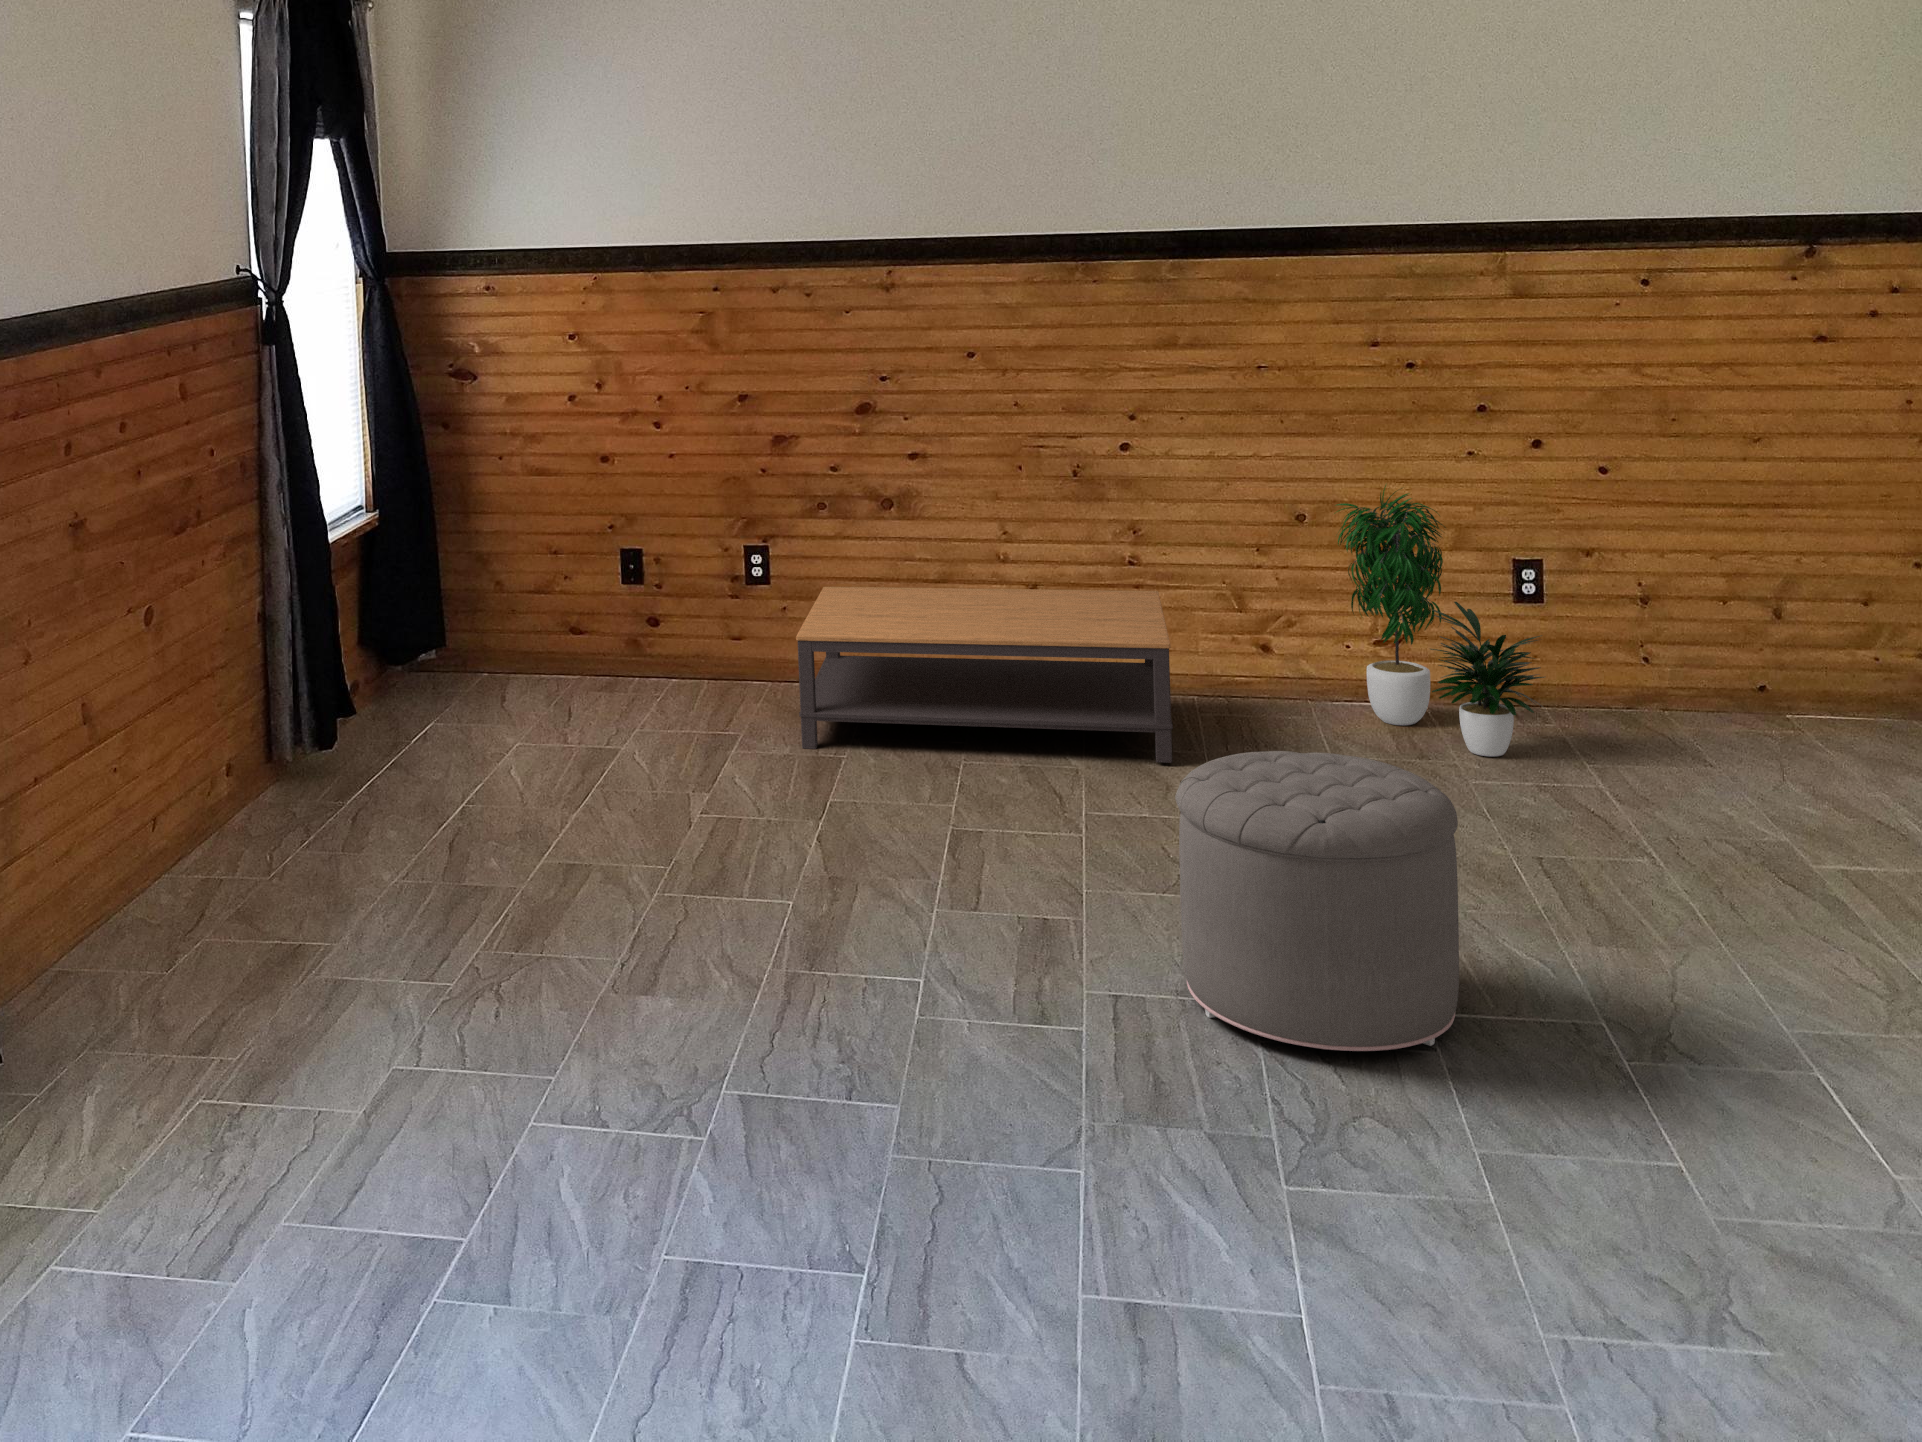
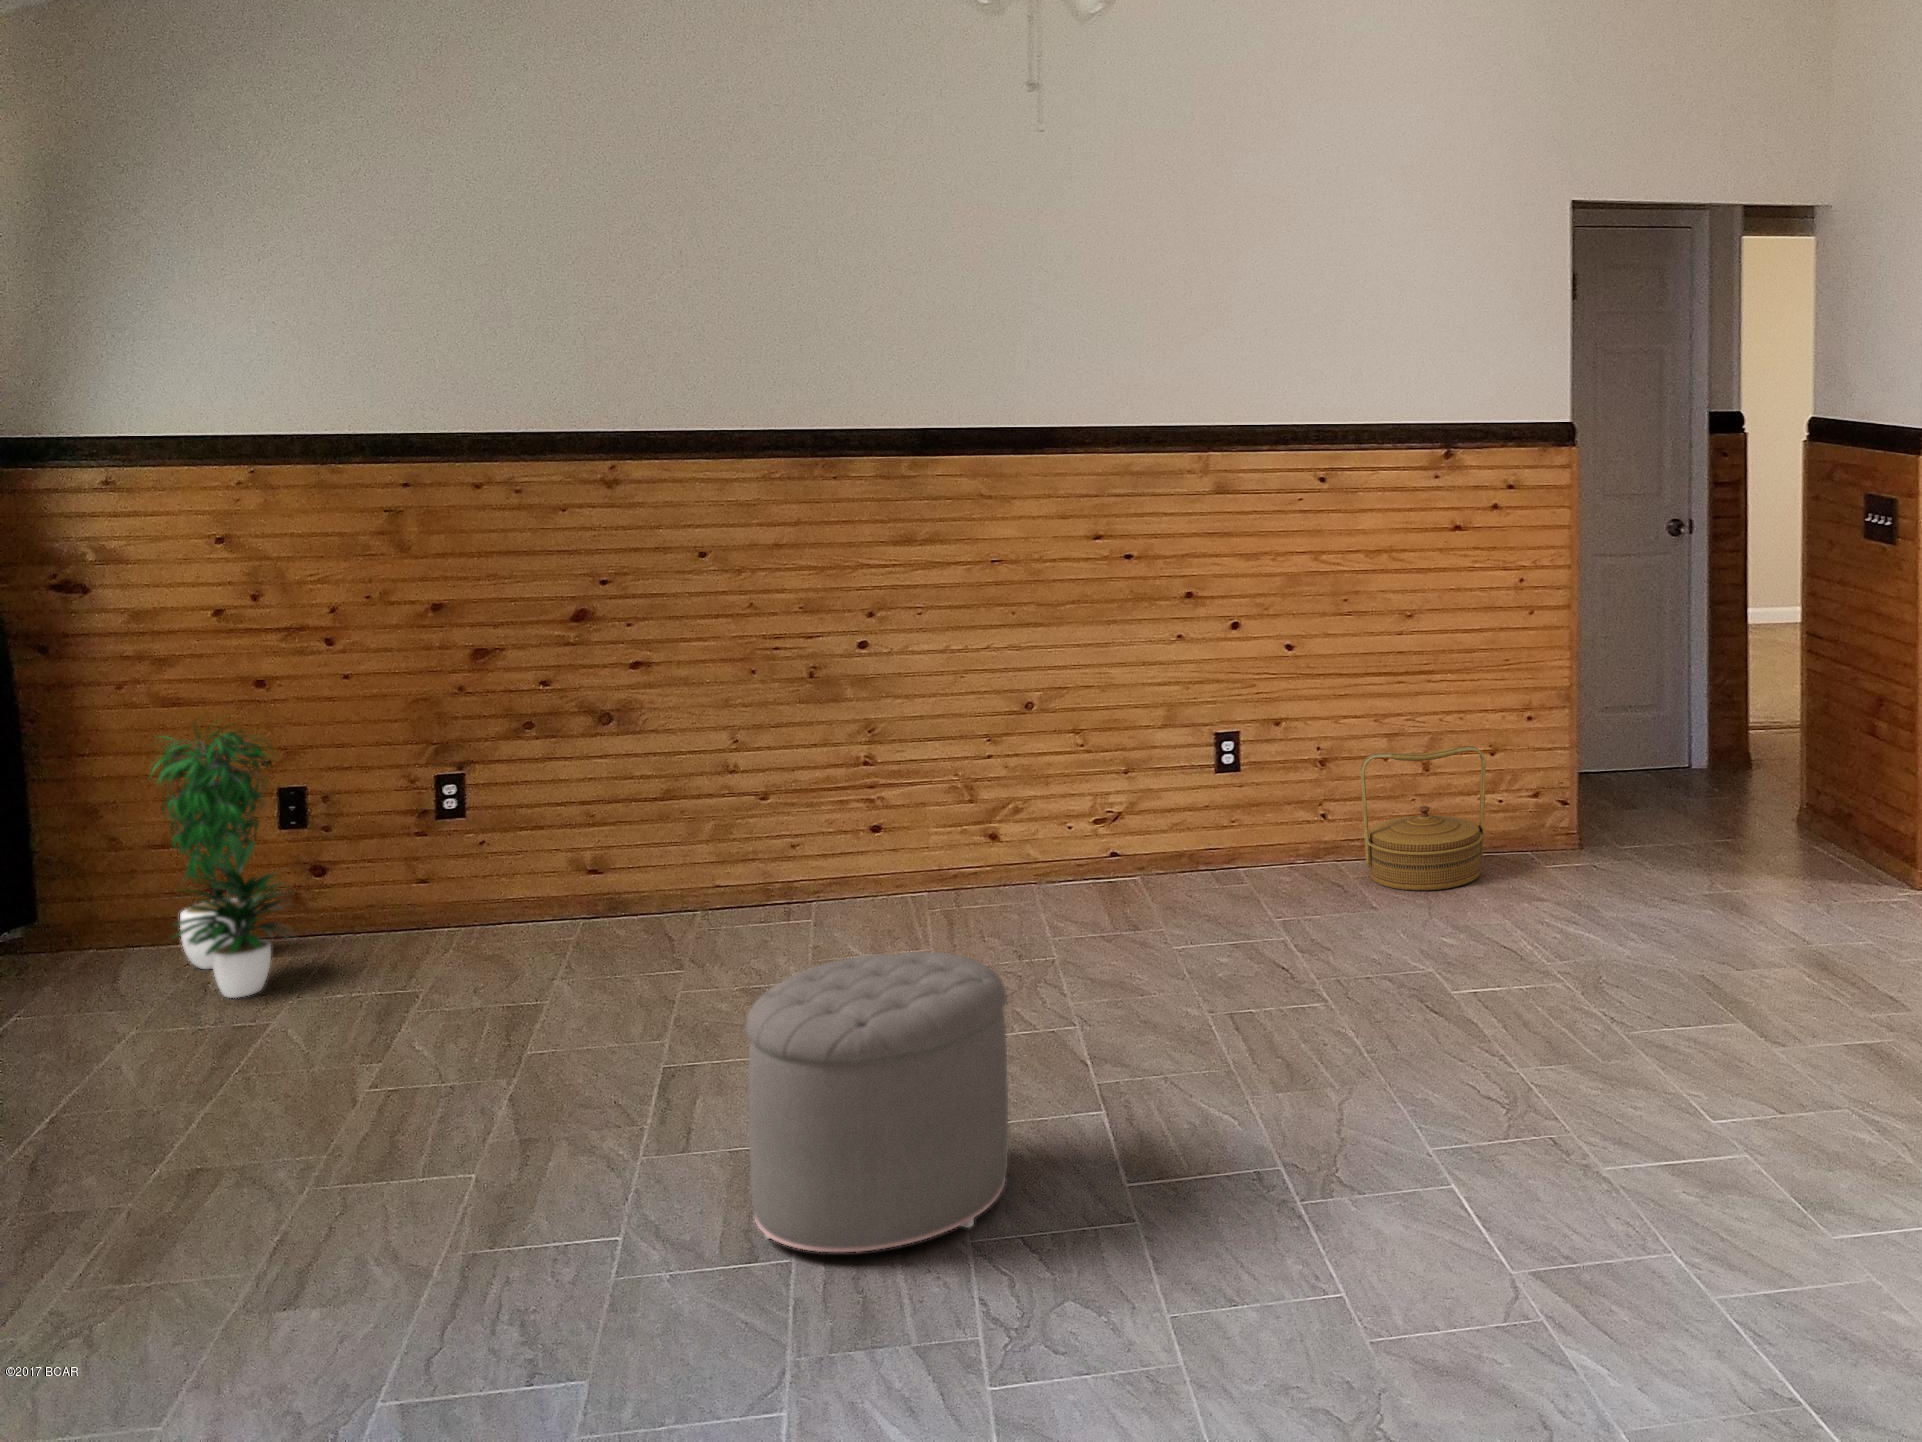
potted plant: present [1336,485,1544,756] -> present [149,719,287,998]
coffee table: present [796,587,1173,763] -> none [458,790,891,1002]
woven basket: none [1705,592,1875,753] -> present [1360,746,1486,891]

